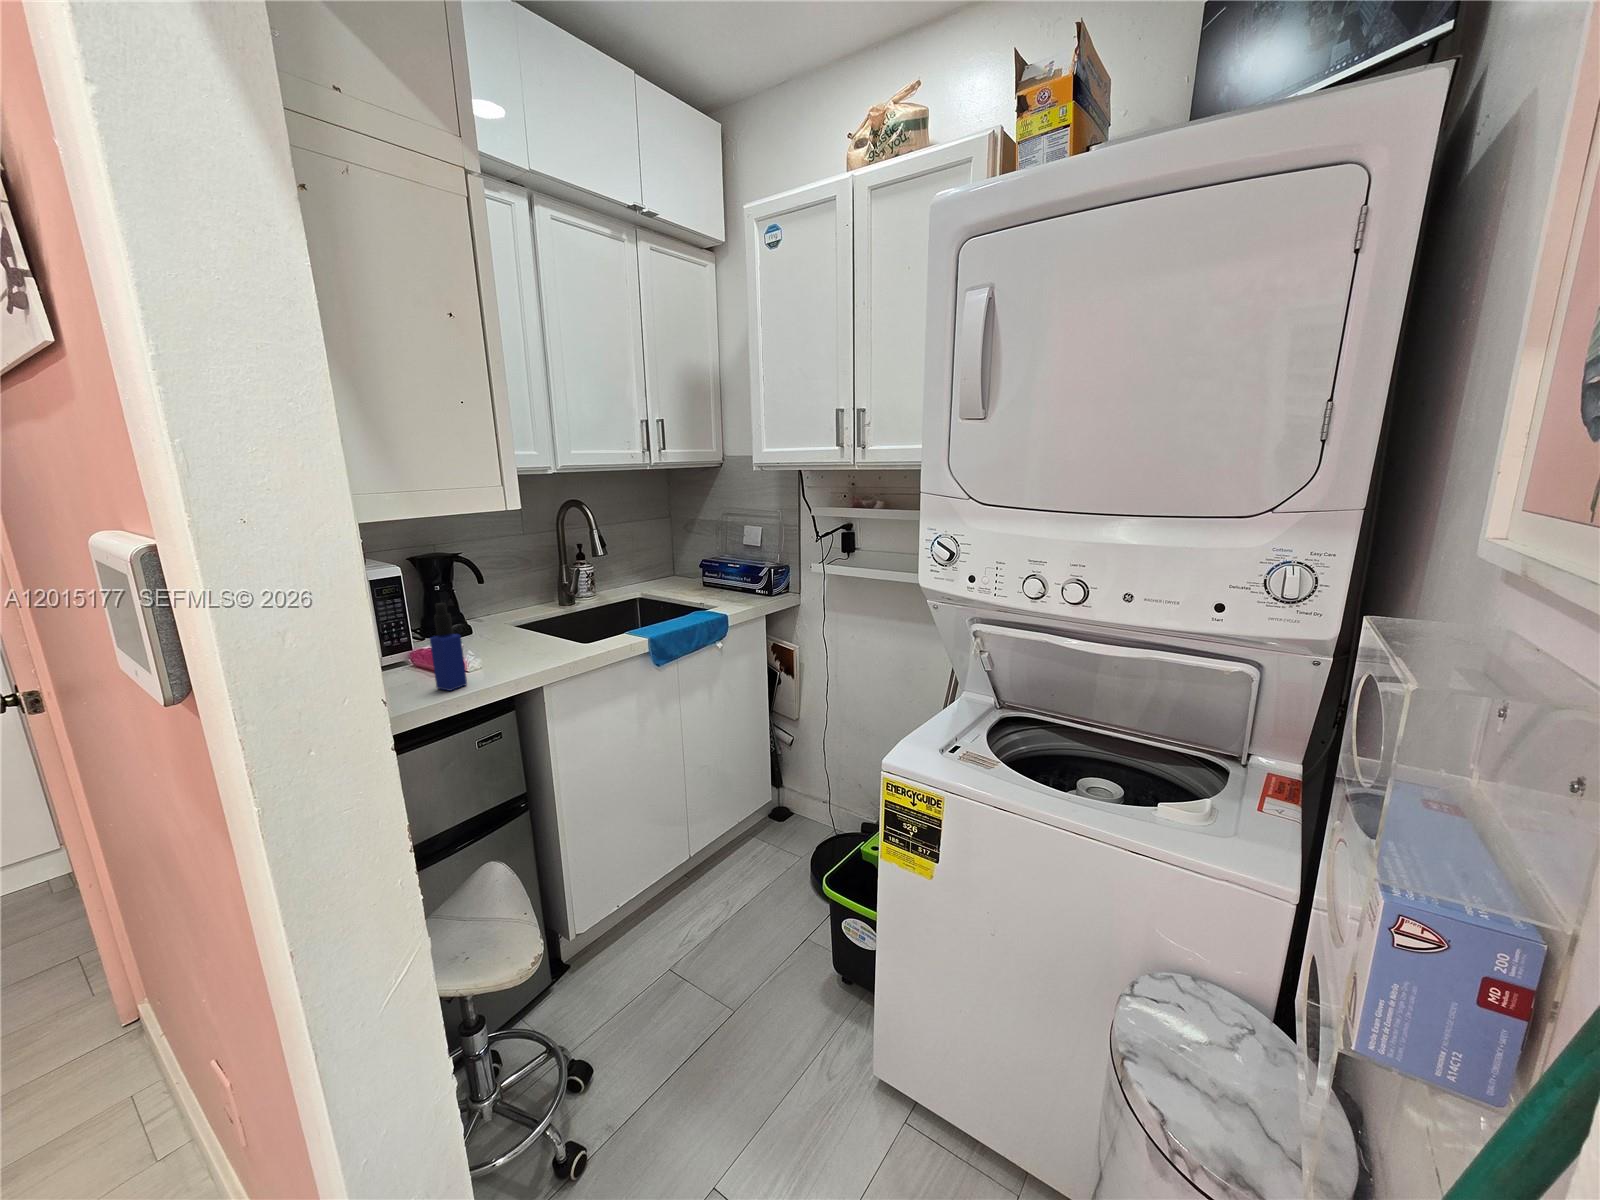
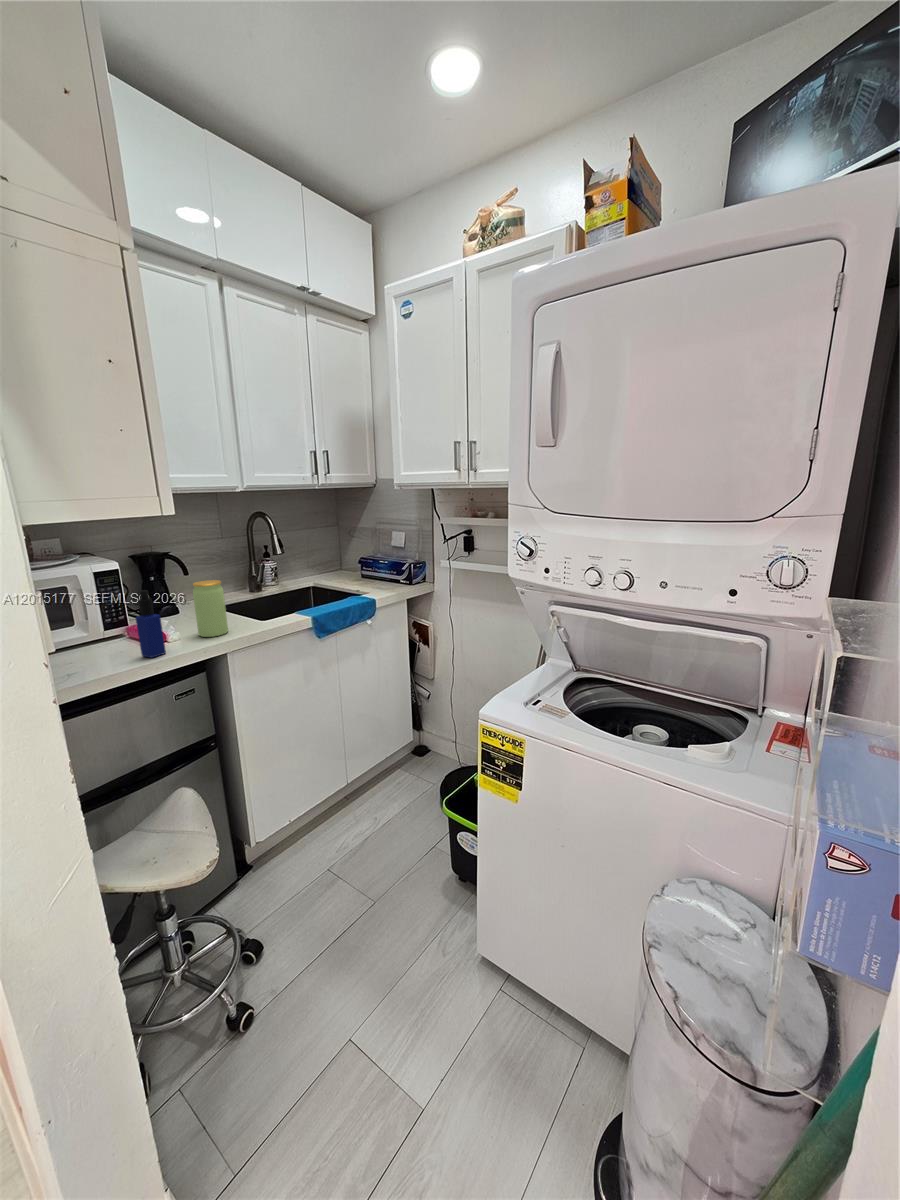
jar: none [498,589,543,663] -> present [193,580,228,637]

